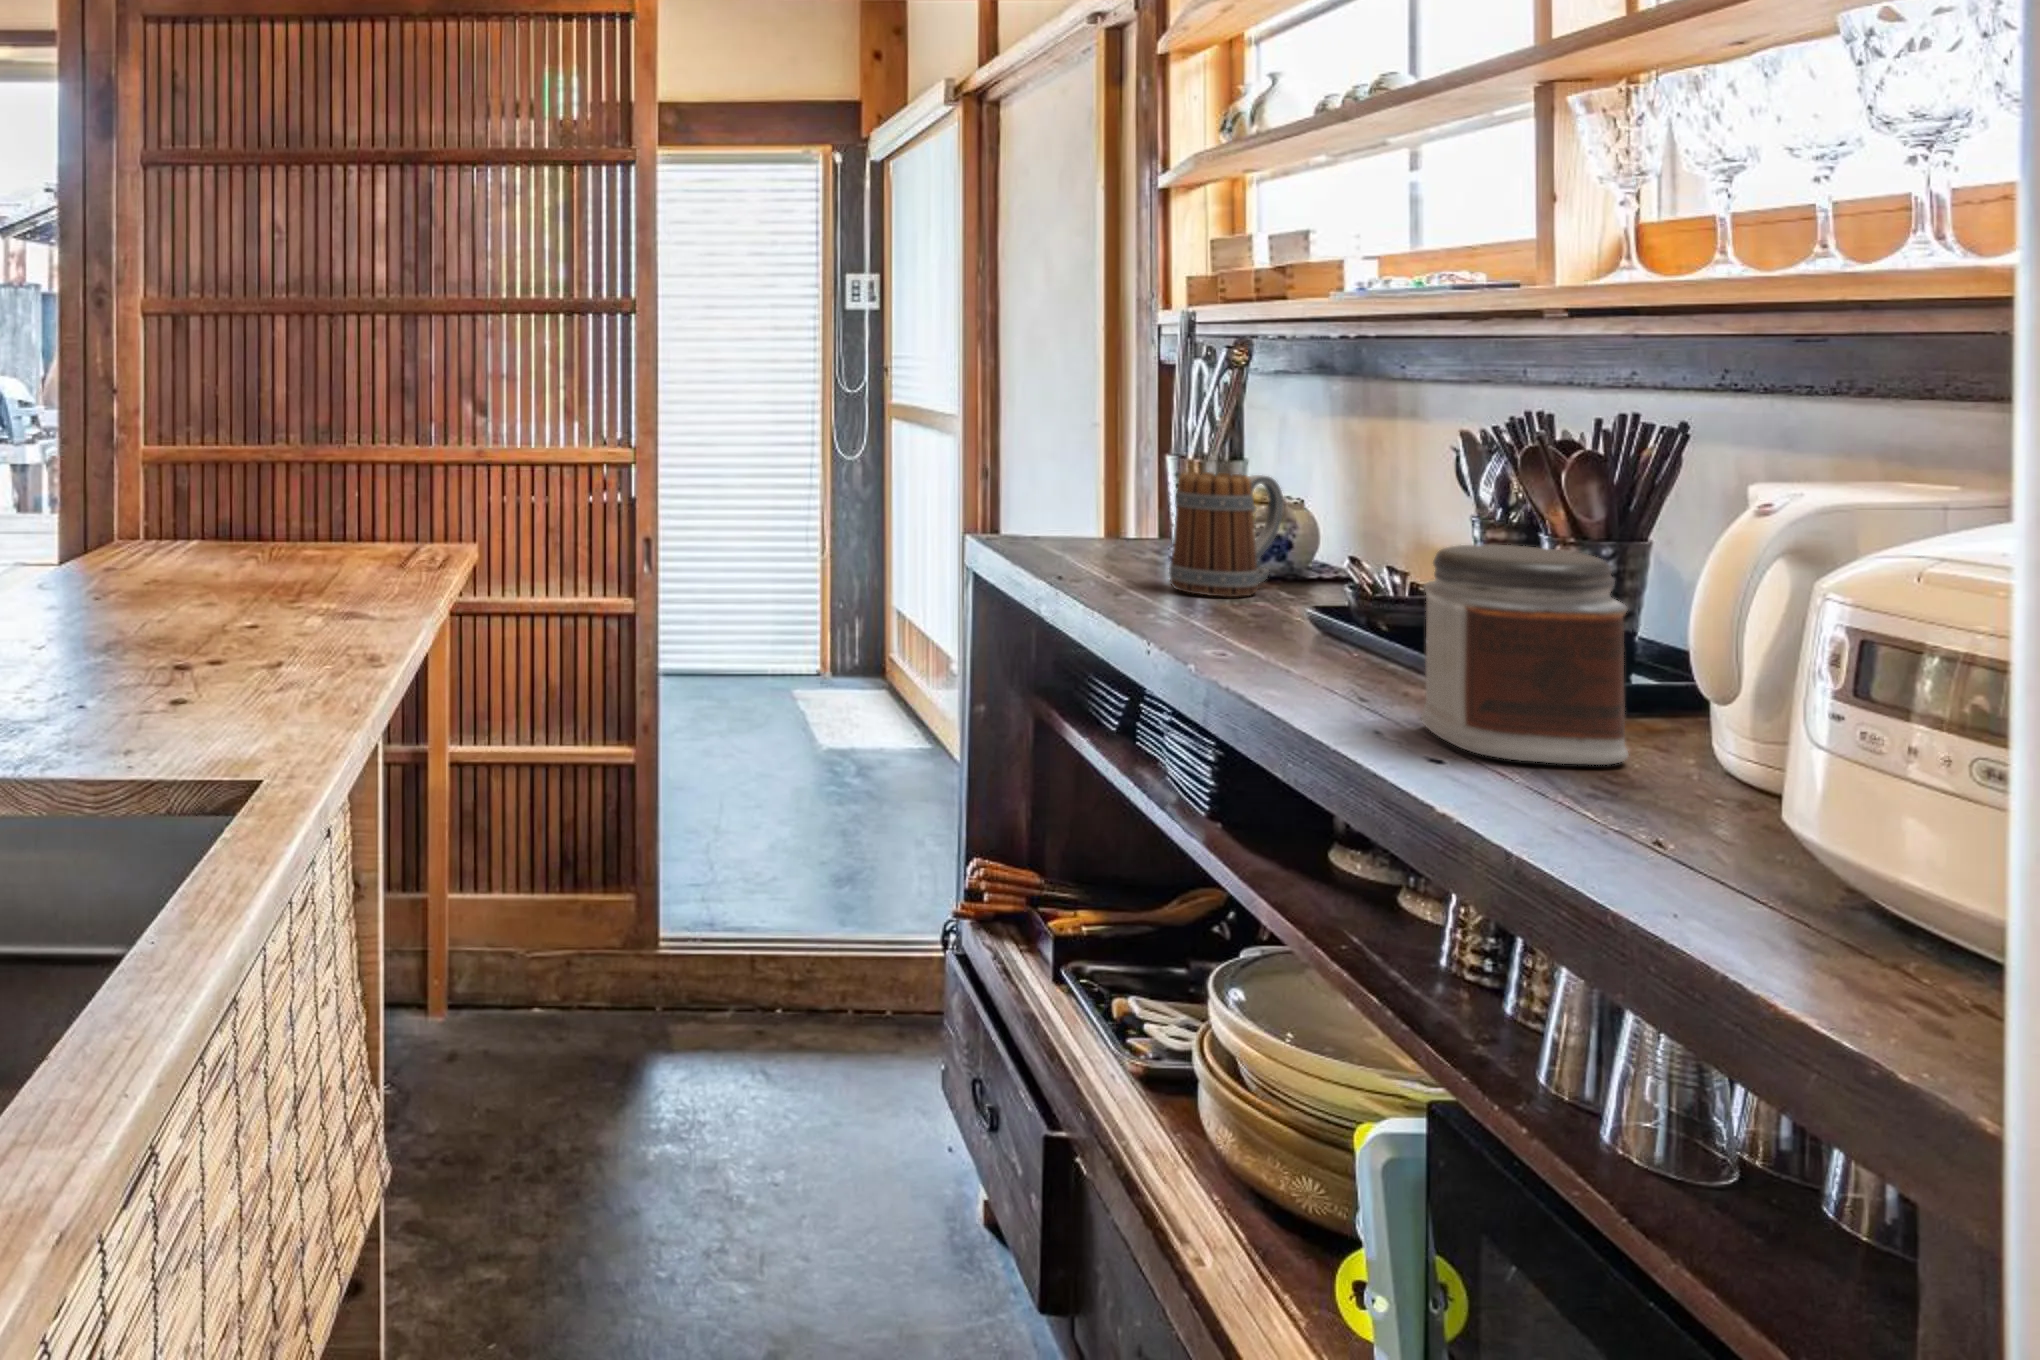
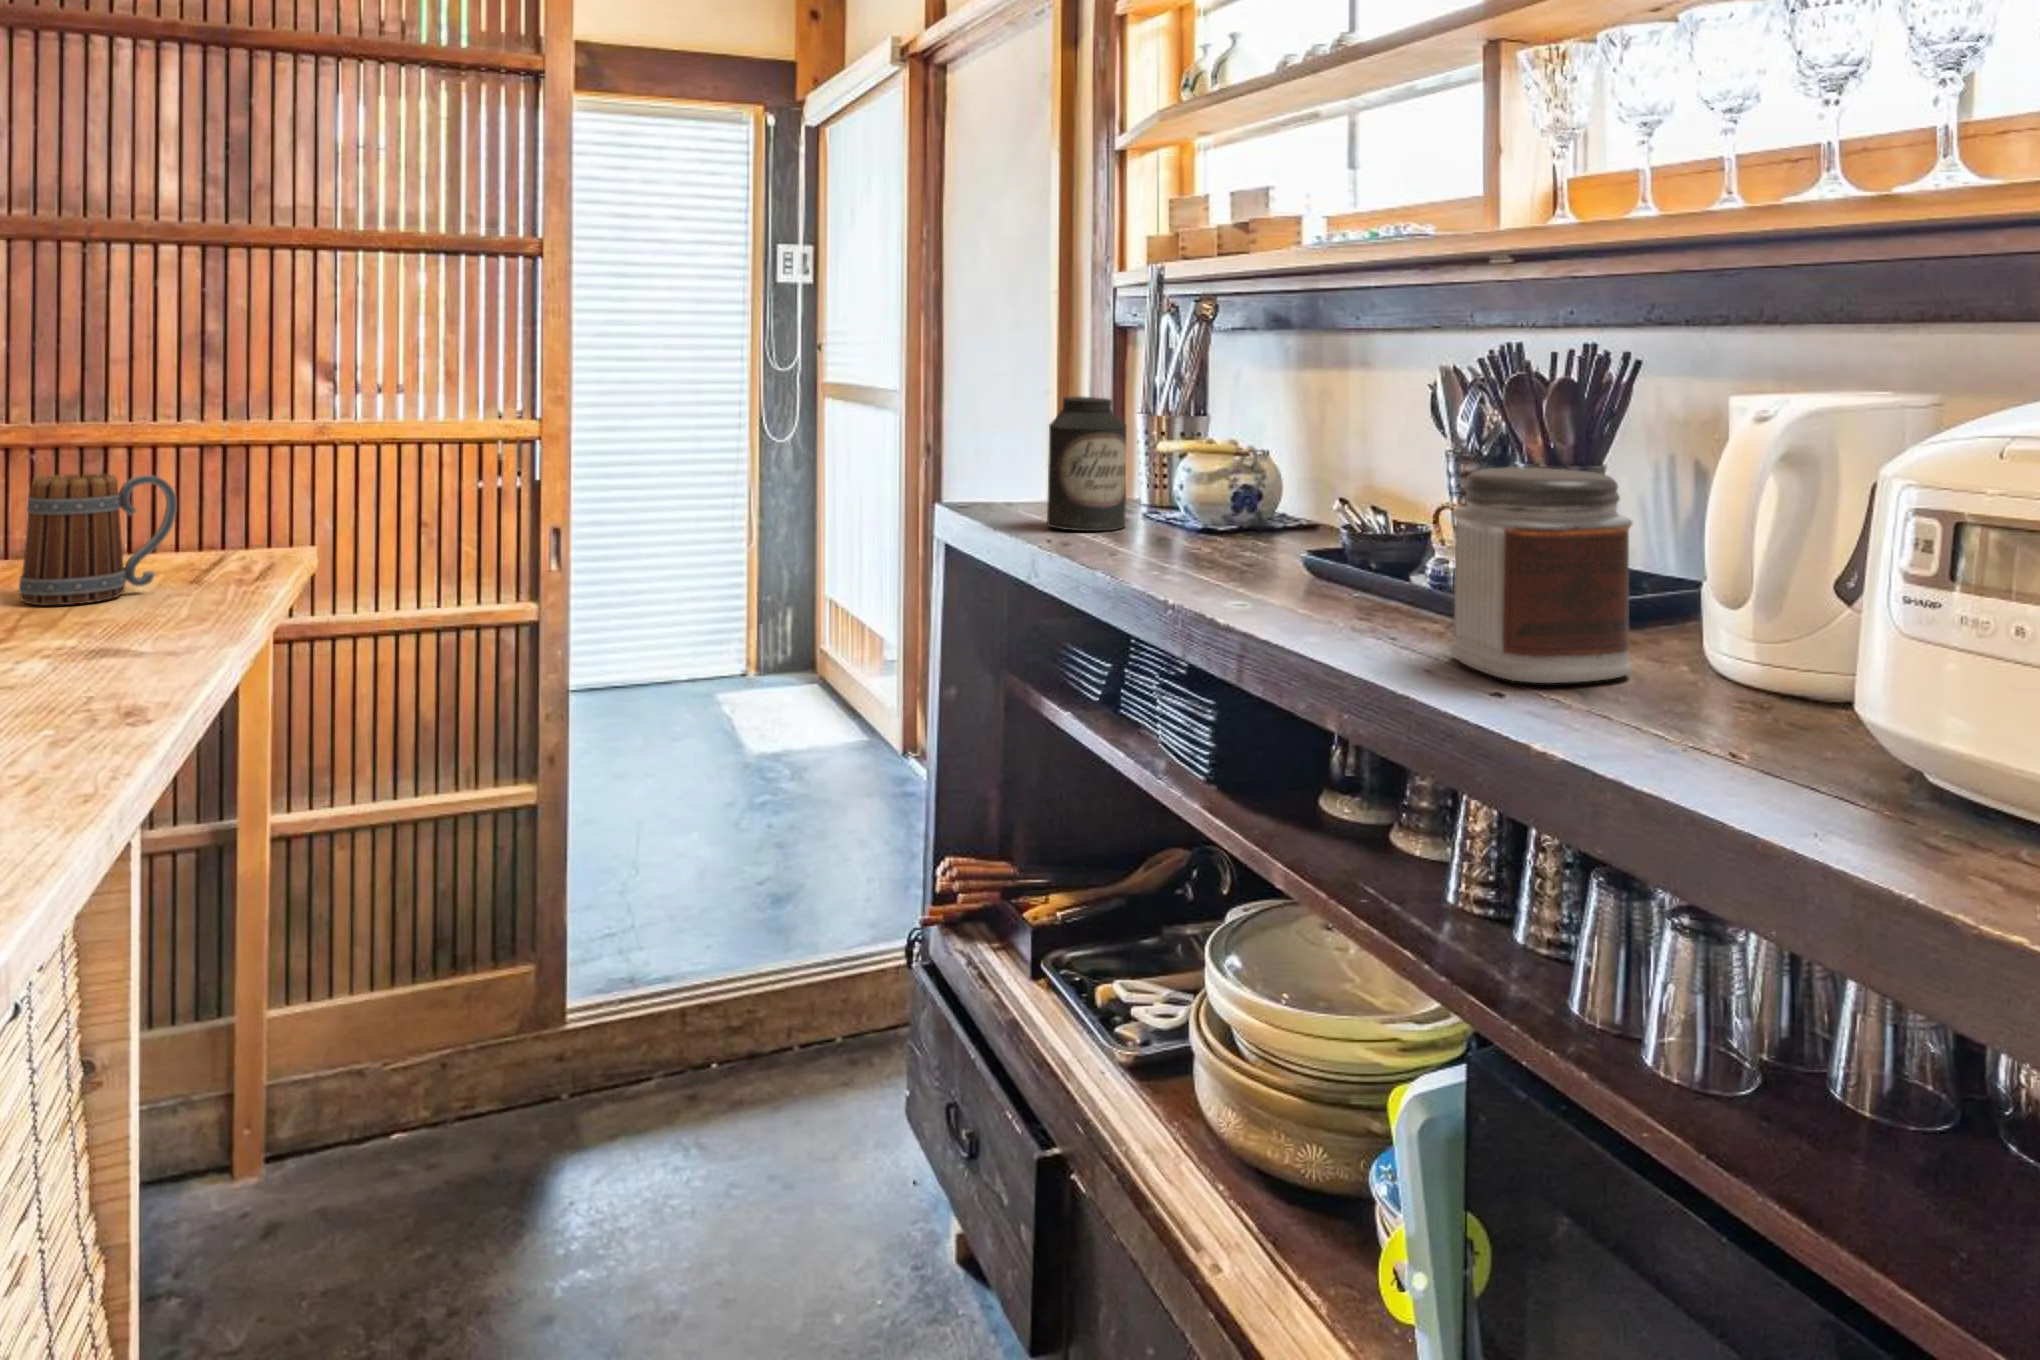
canister: none [1067,441,1148,571] -> present [1047,397,1127,531]
mug: present [1169,472,1283,597] -> present [19,474,177,605]

